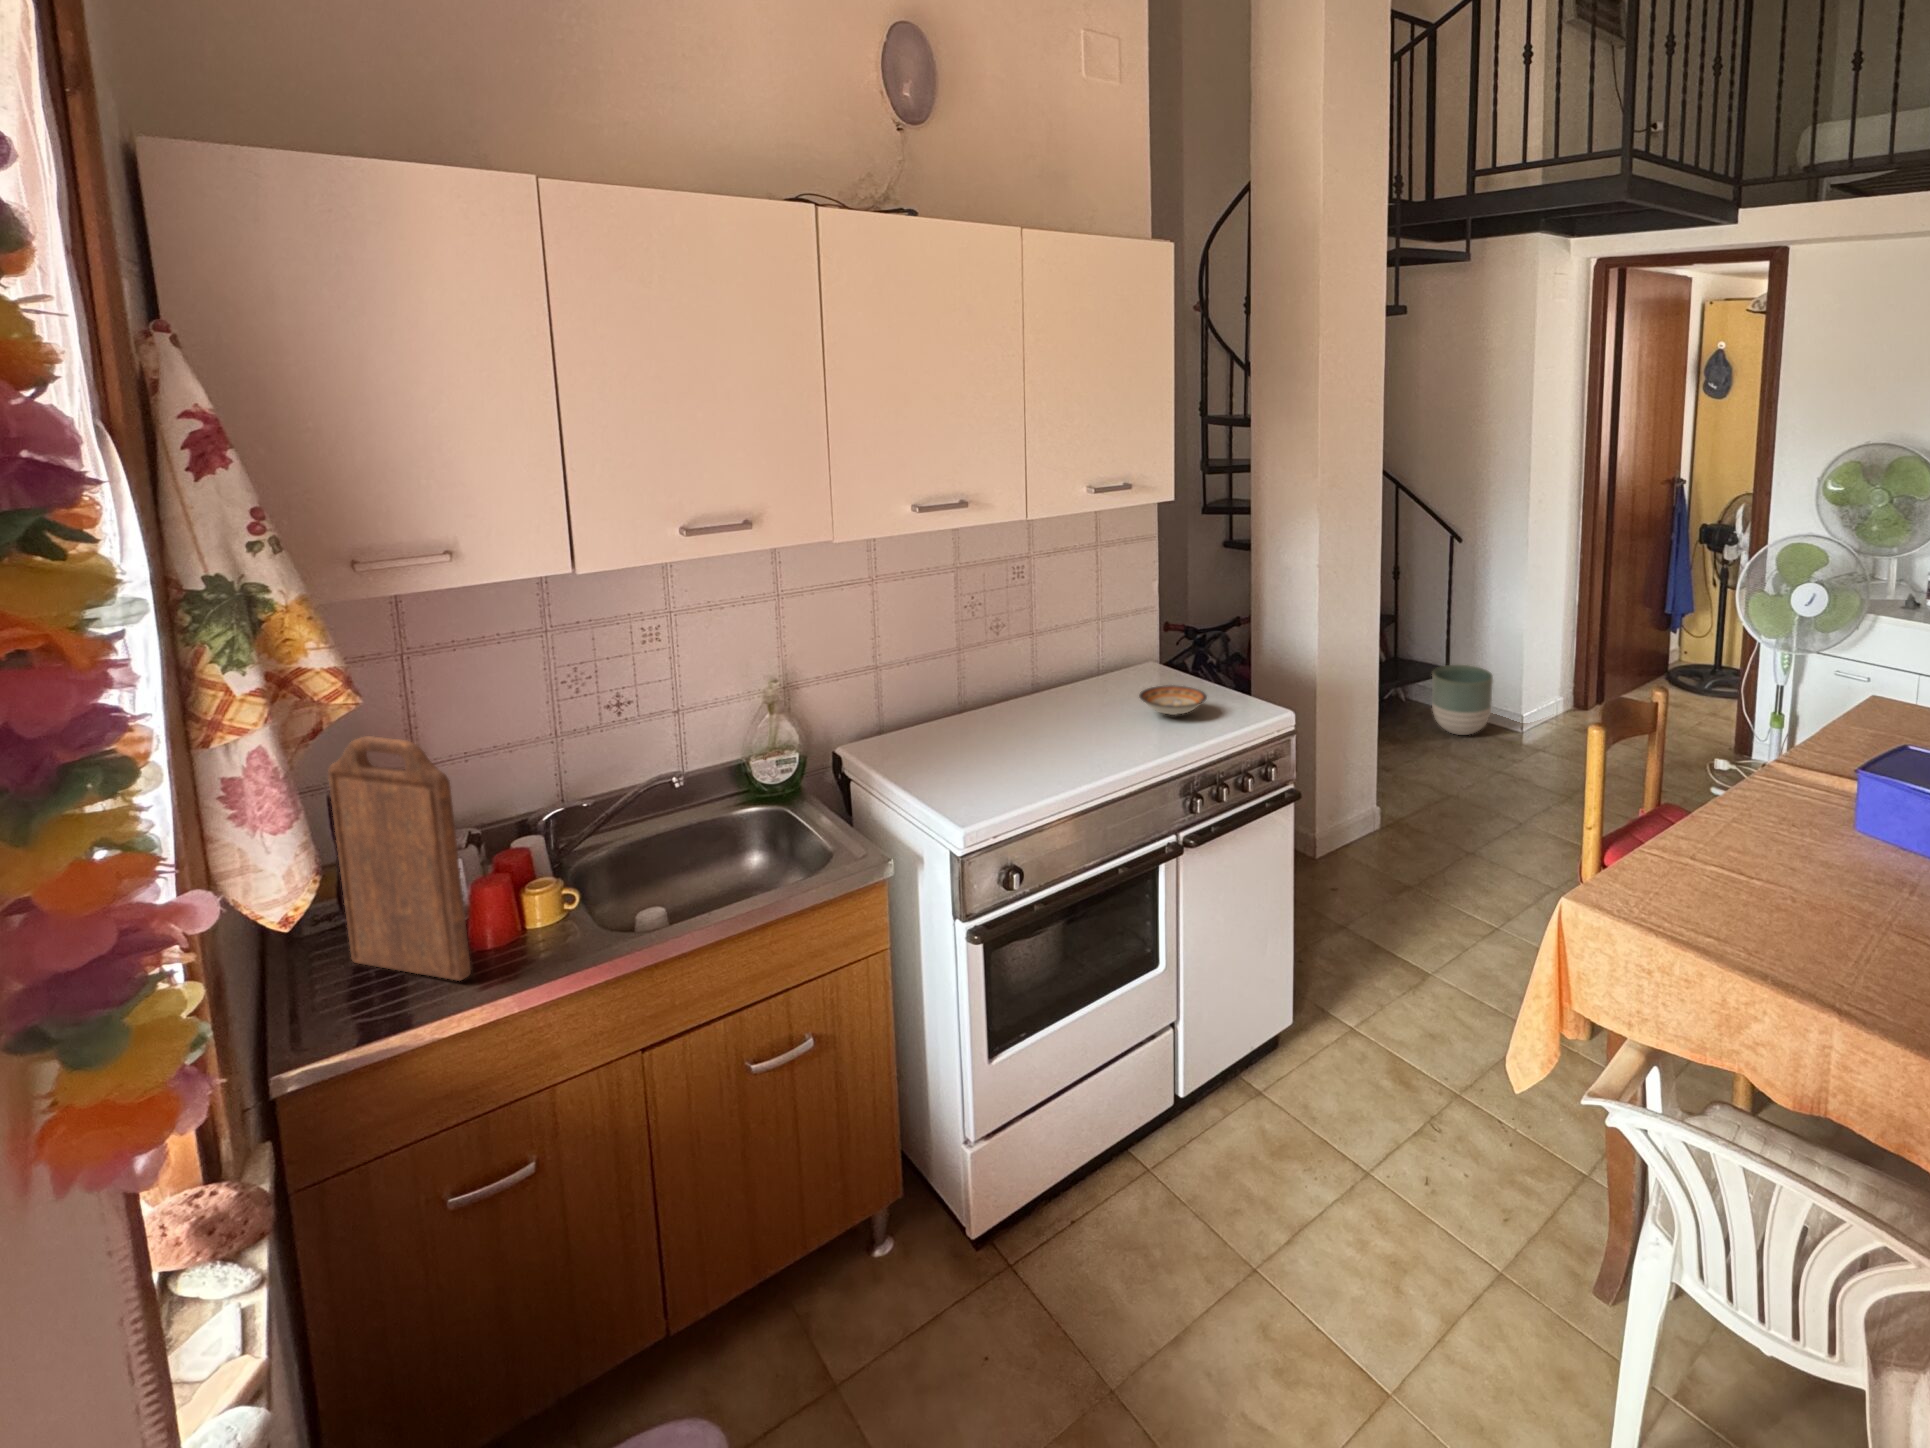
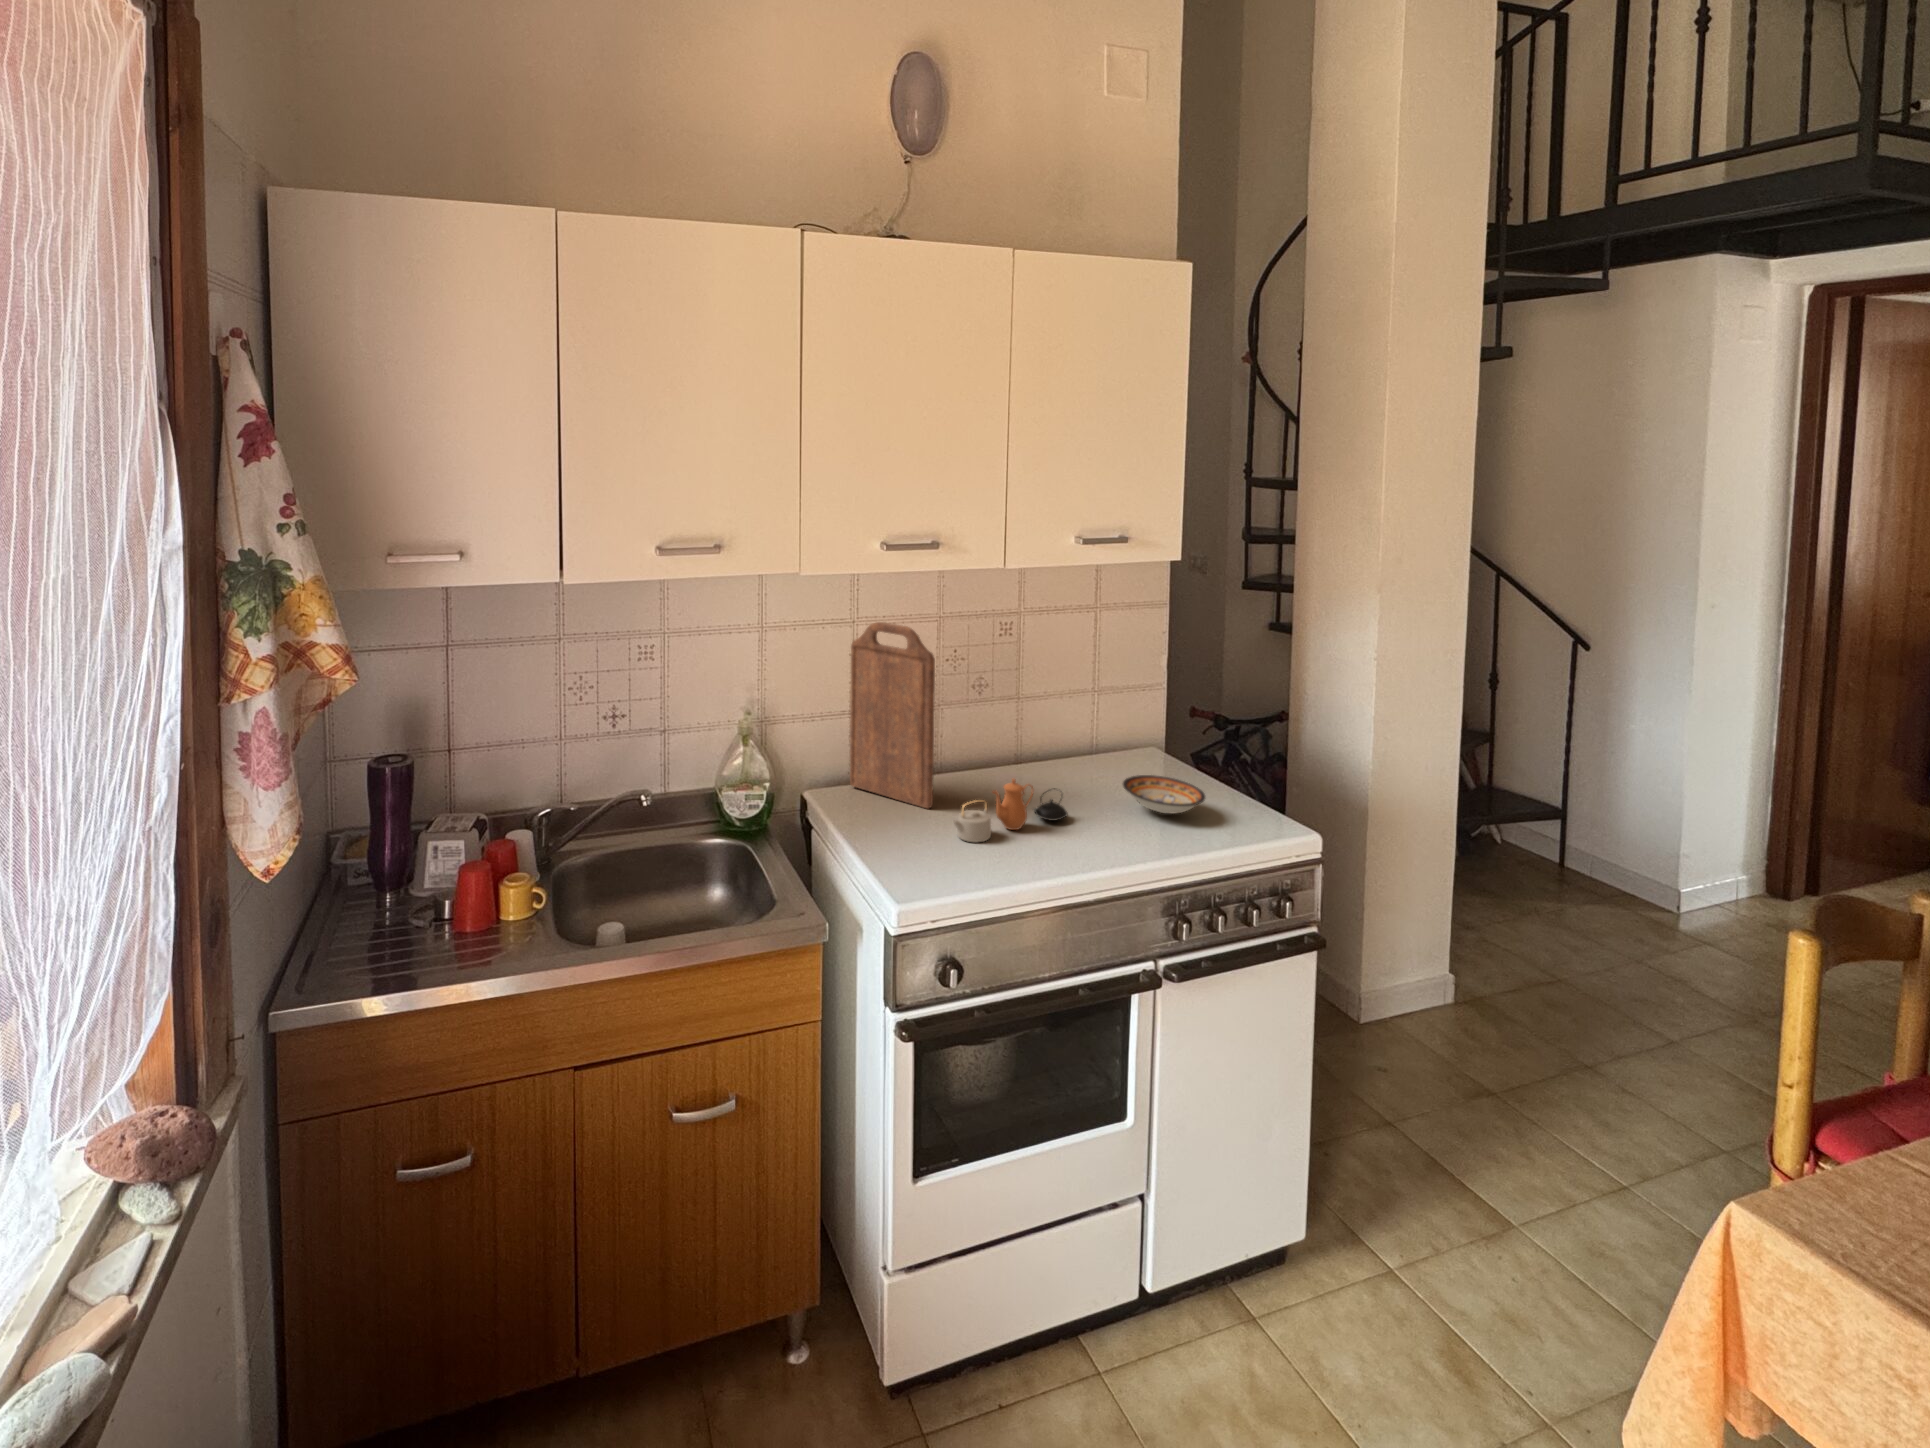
planter: present [1432,665,1493,735] -> none [1534,803,1629,899]
teapot: none [1000,705,1097,765] -> present [953,779,1068,842]
cutting board: present [328,736,471,981] -> present [850,622,935,809]

